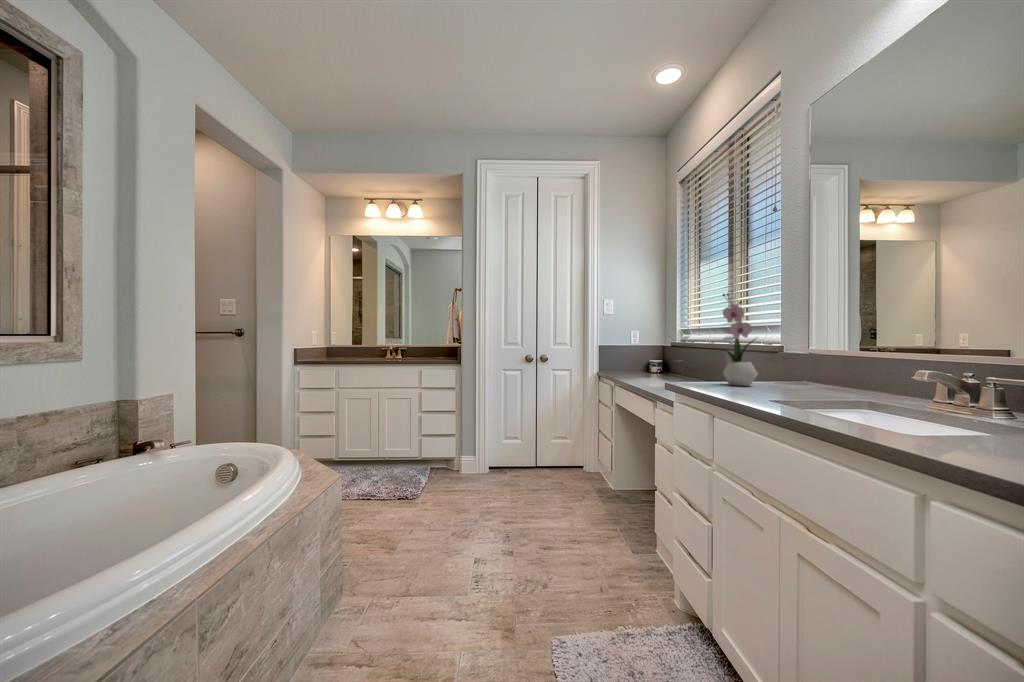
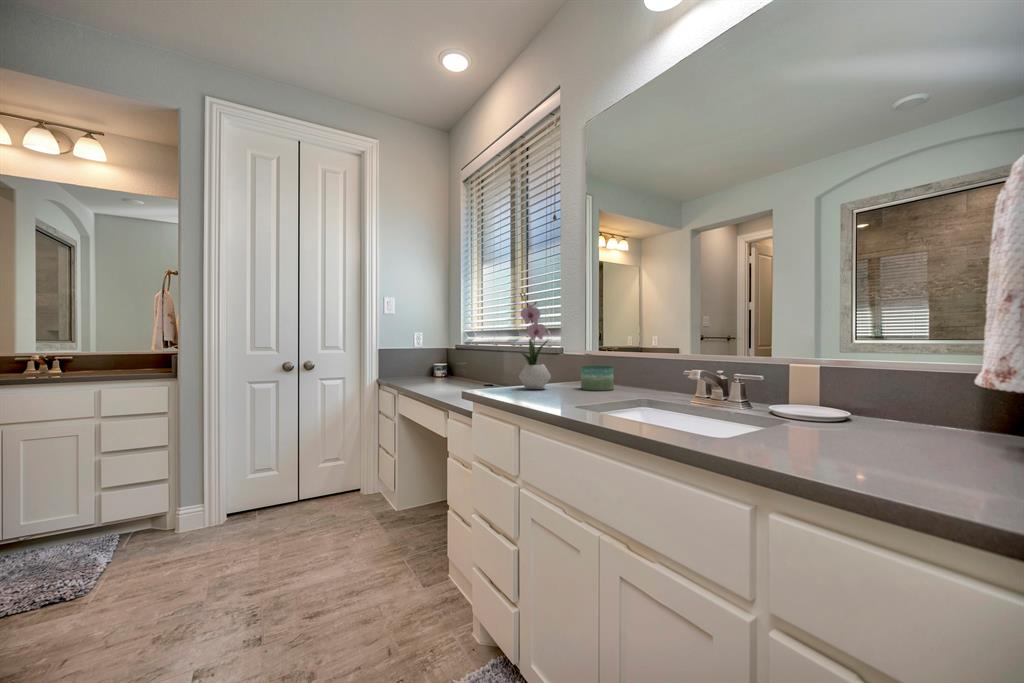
candle: none [795,365,837,391] -> present [581,366,614,390]

